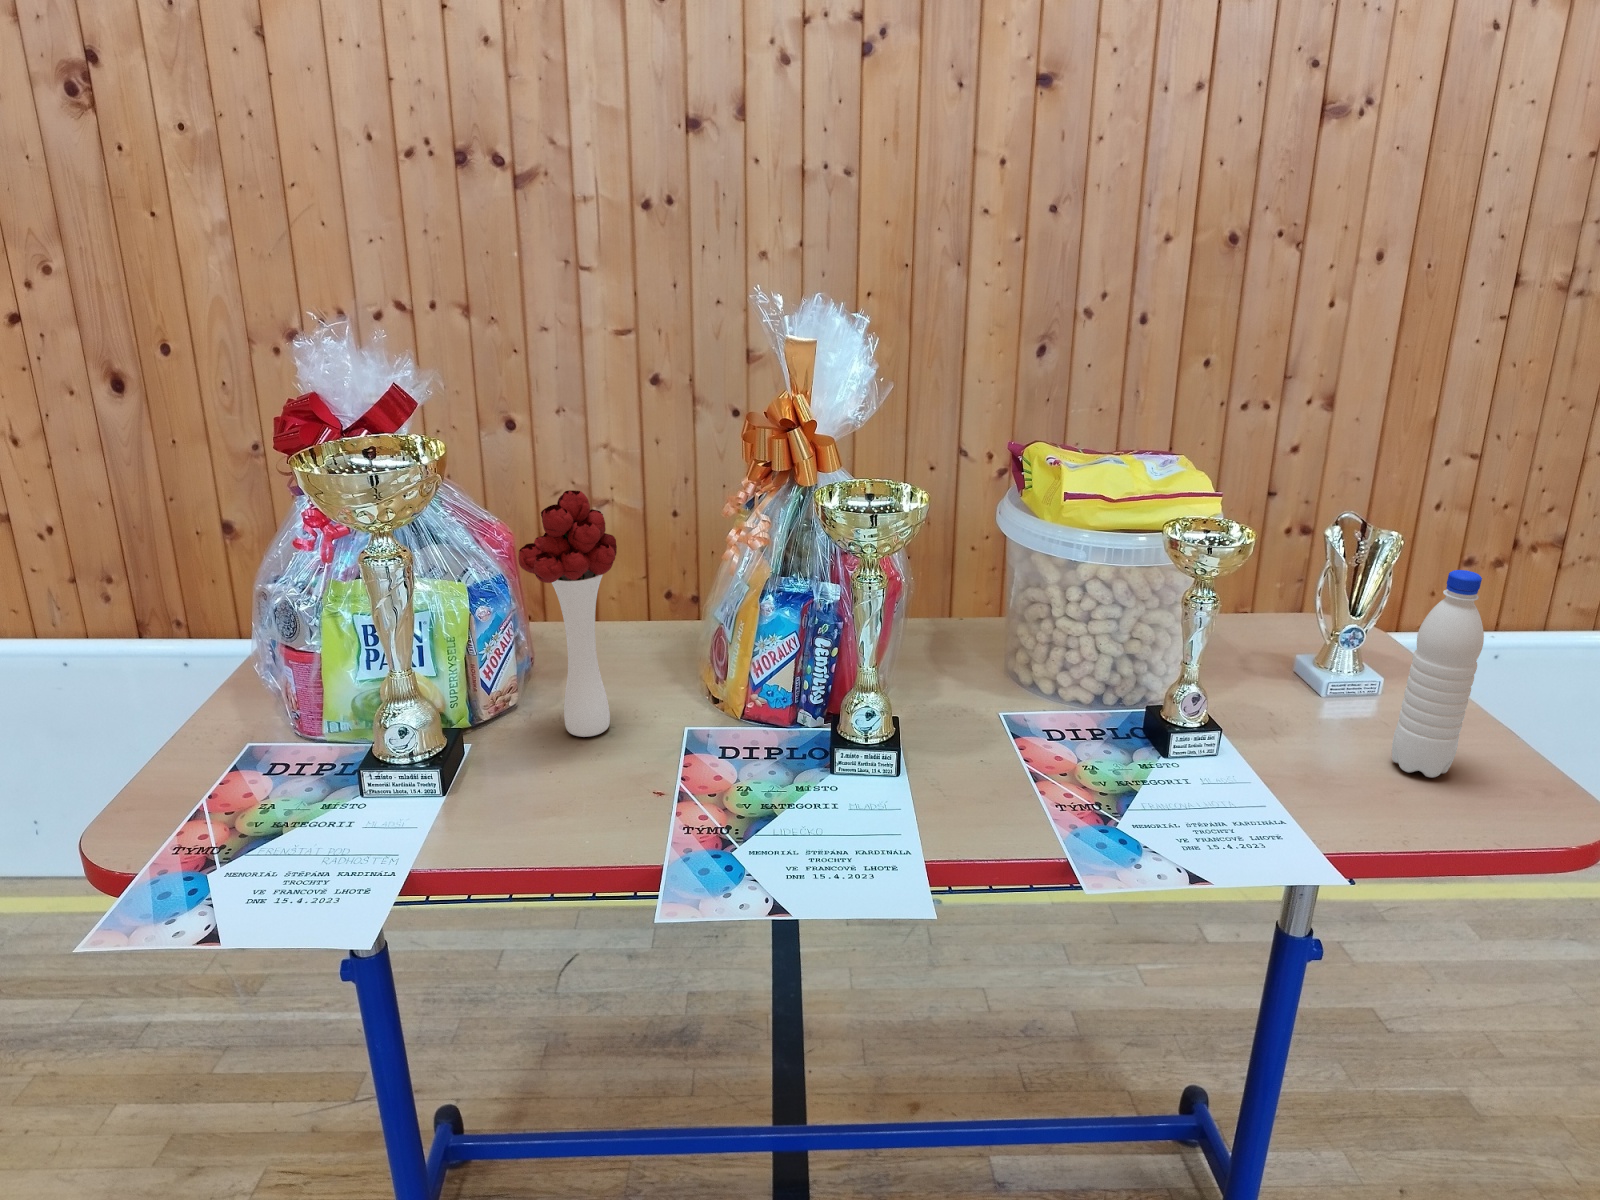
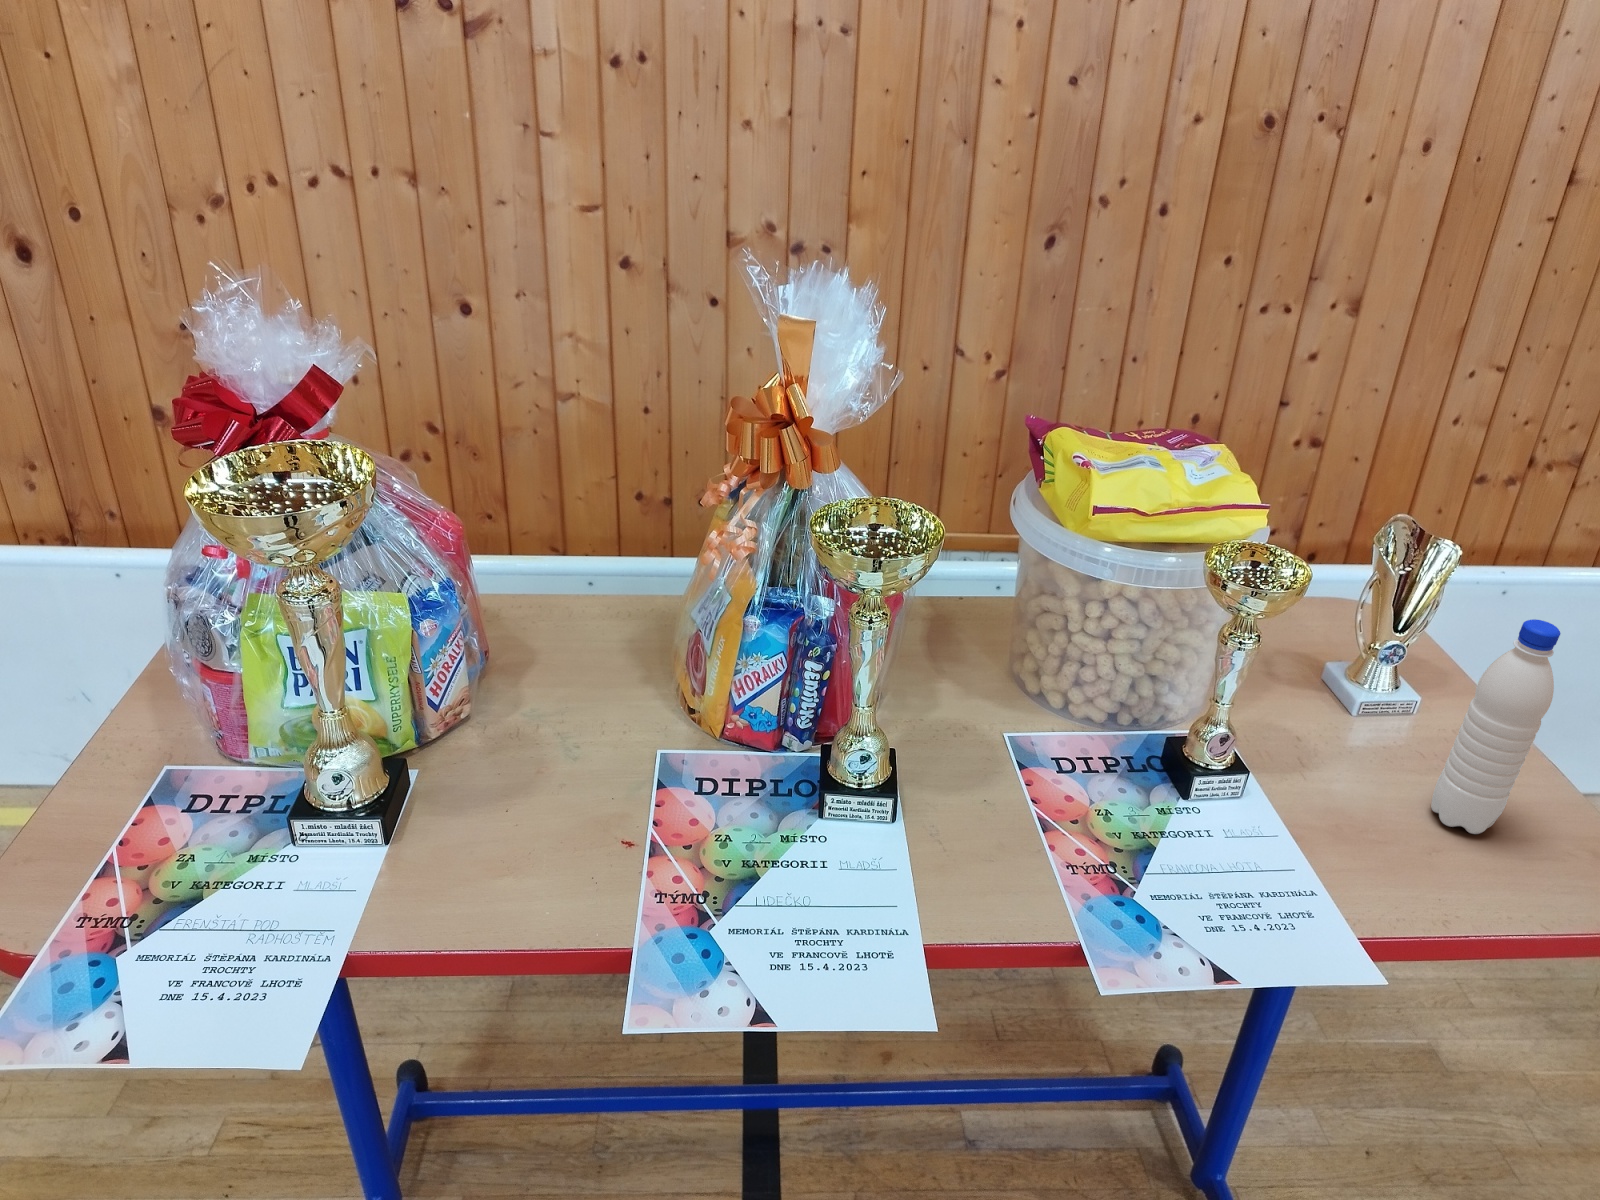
flower bouquet: present [518,490,617,737] -> none [466,498,580,762]

